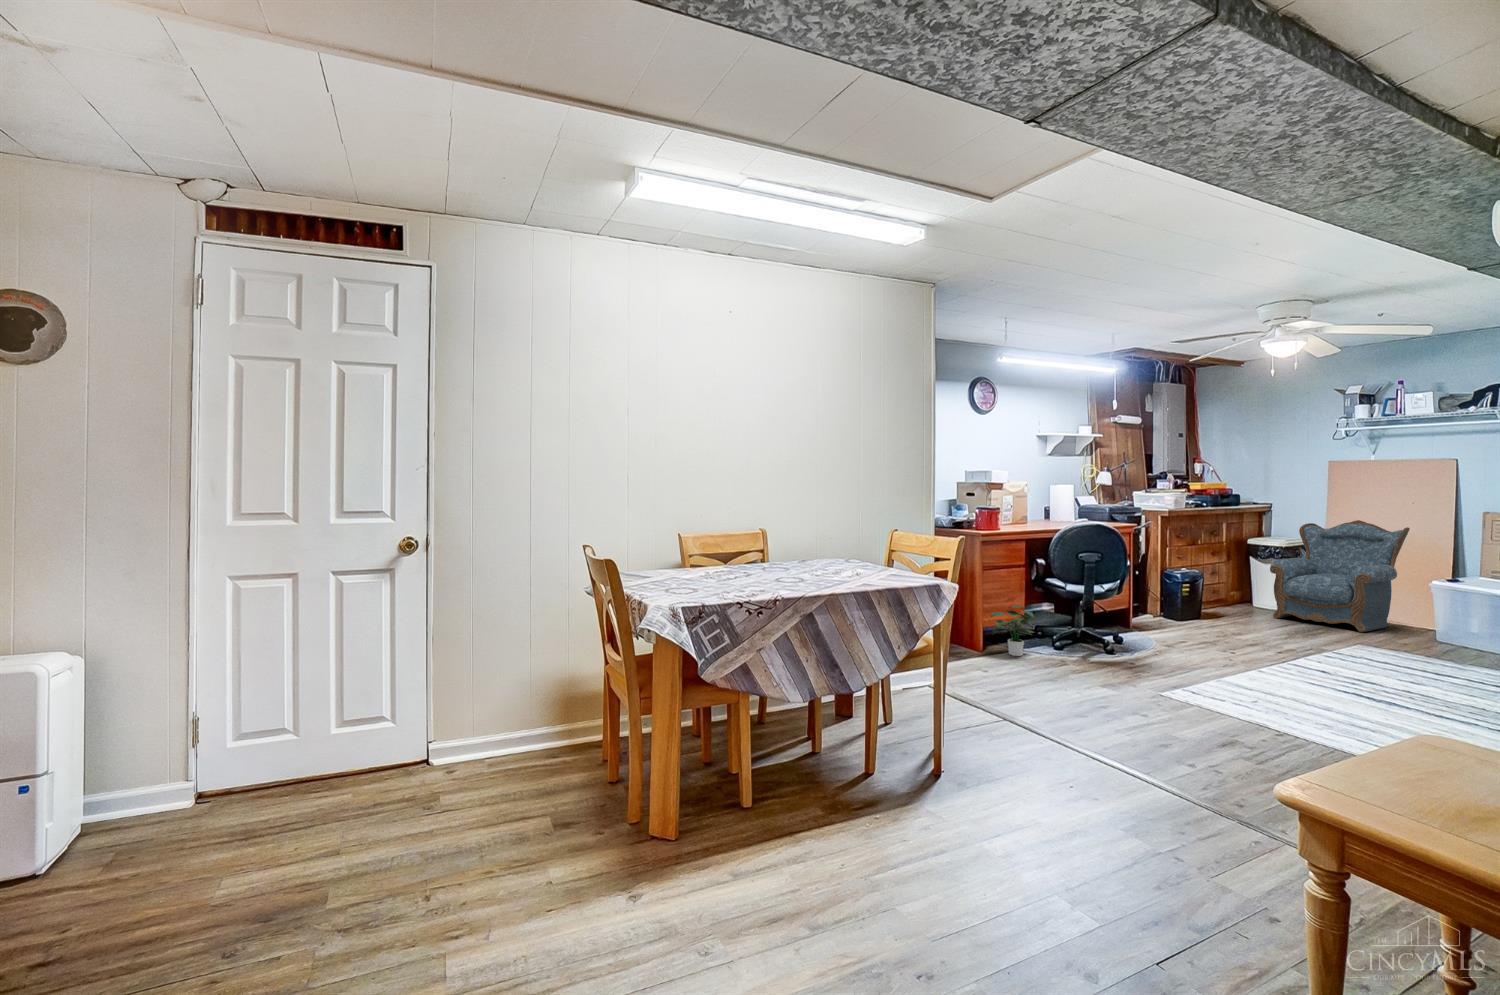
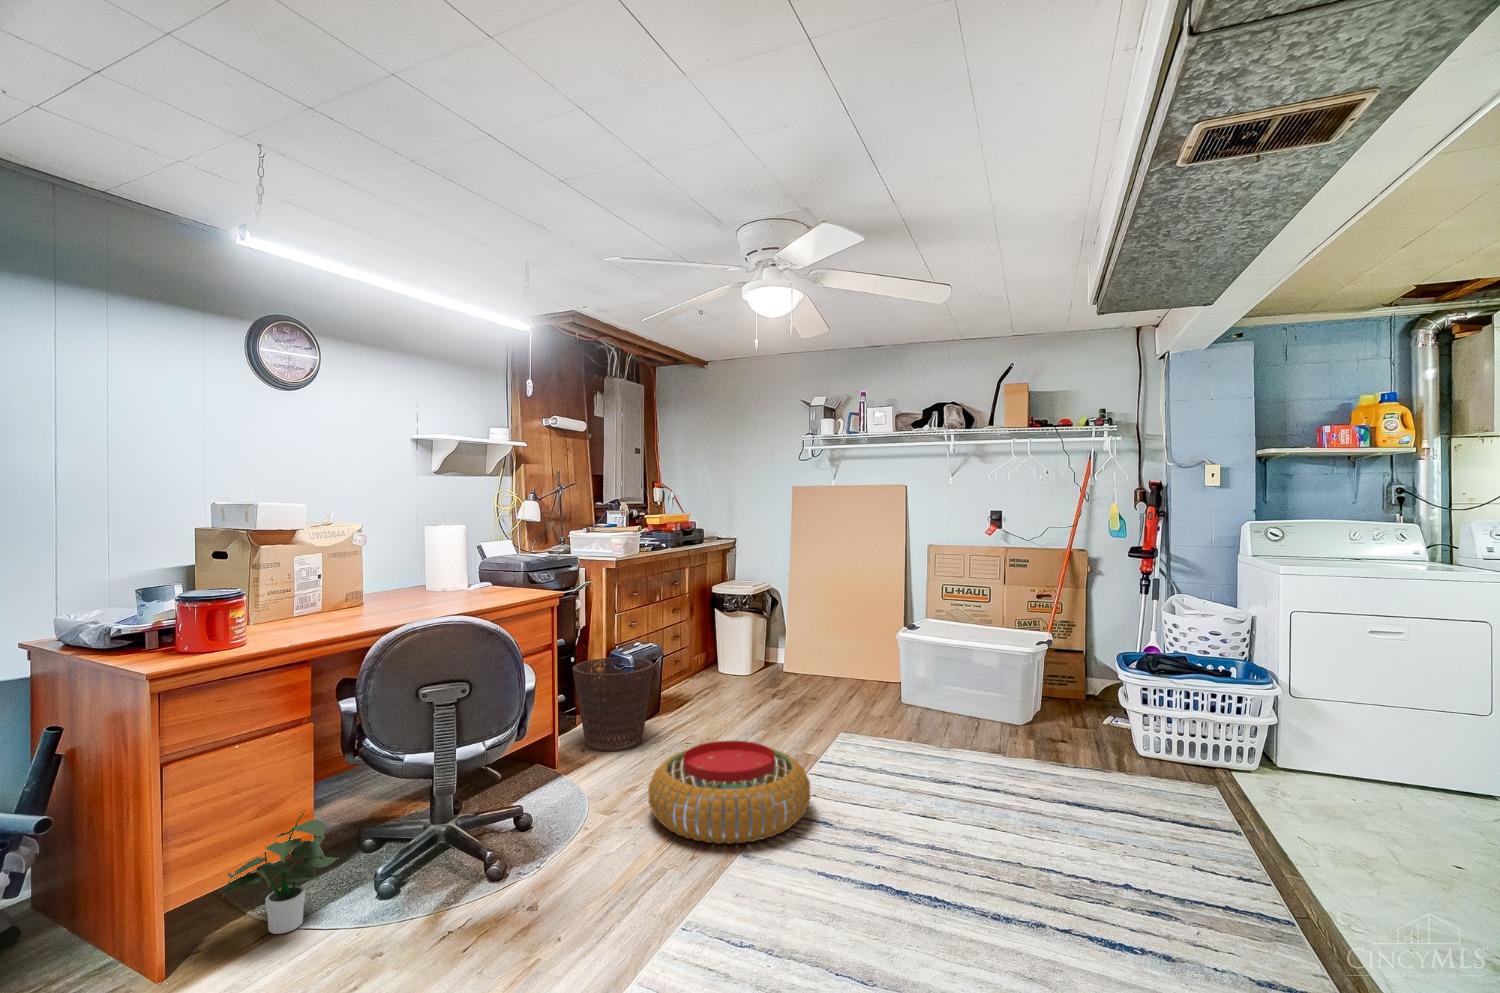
armchair: present [1270,520,1410,632] -> none [737,560,868,708]
basket: none [1139,573,1200,629] -> present [572,657,654,751]
pouf: none [1201,620,1329,674] -> present [648,741,810,844]

